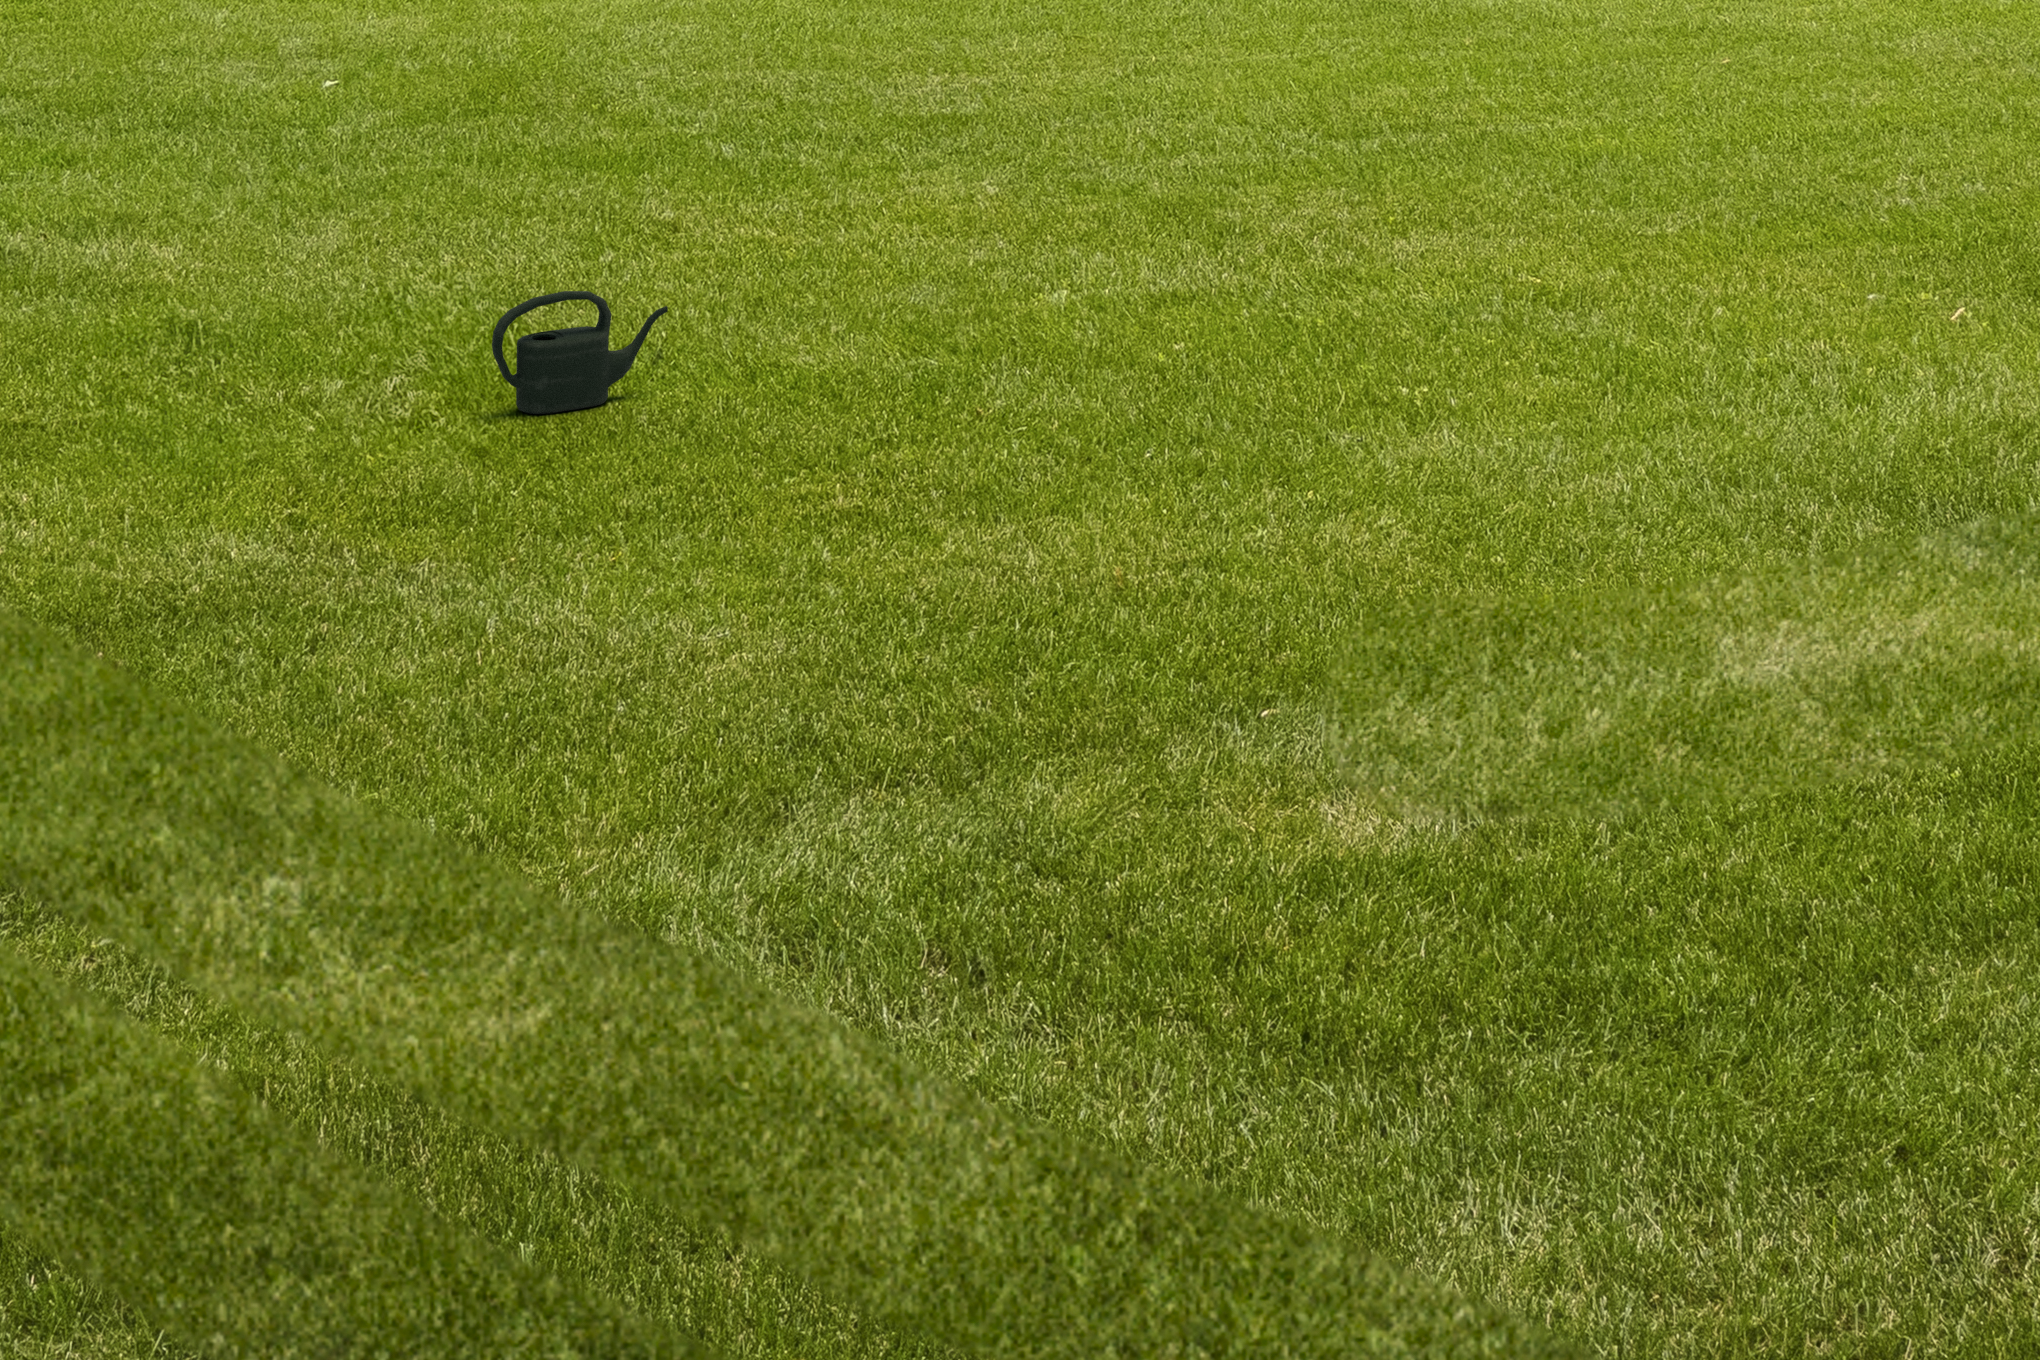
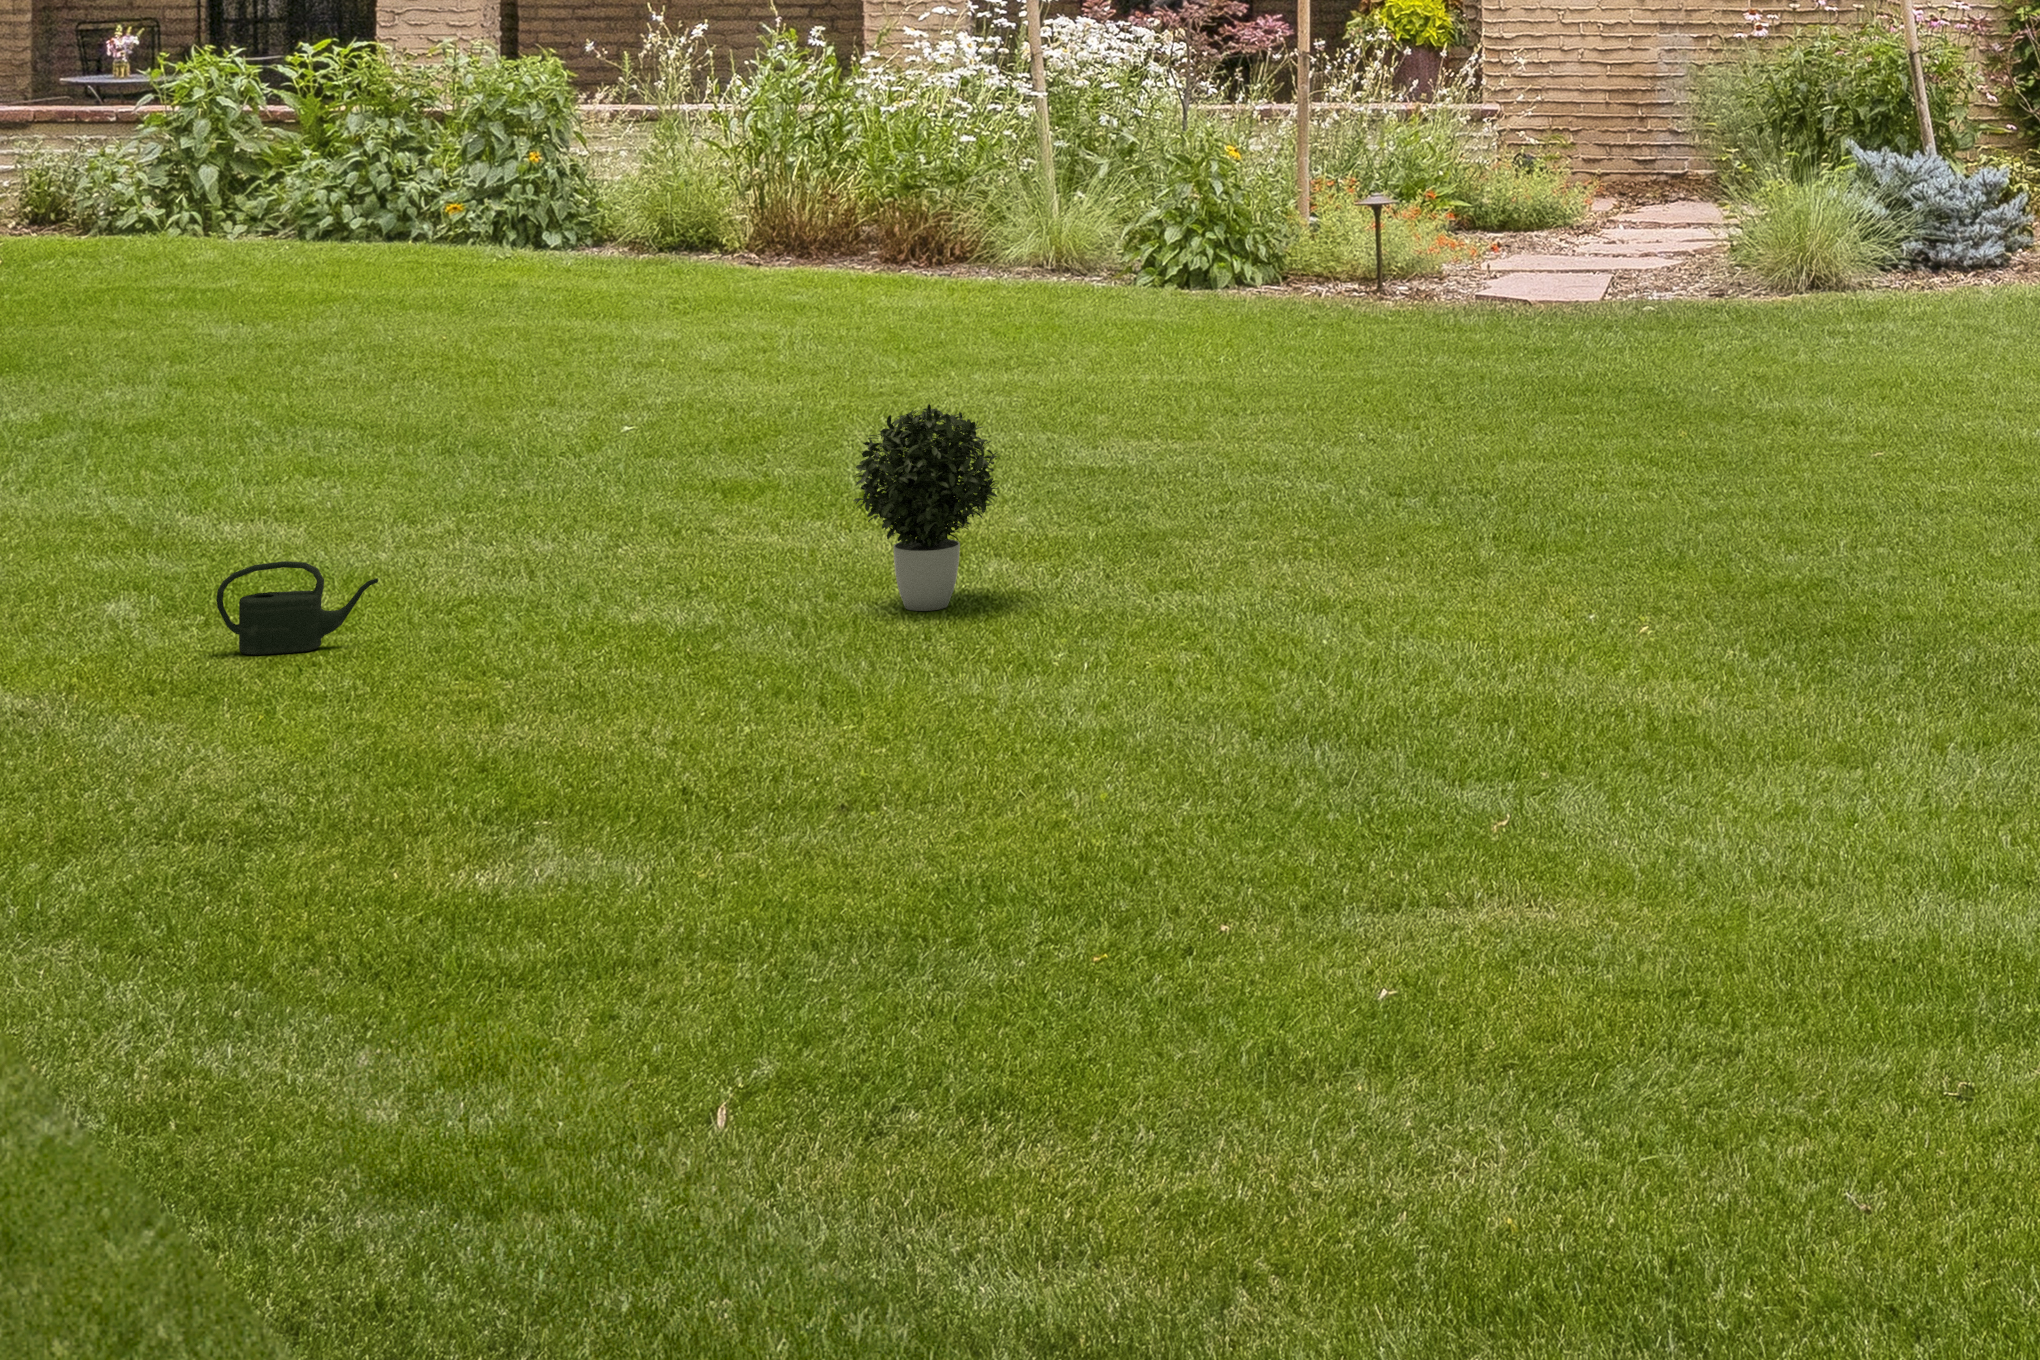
potted plant: none [1130,58,1306,310] -> present [853,404,998,611]

